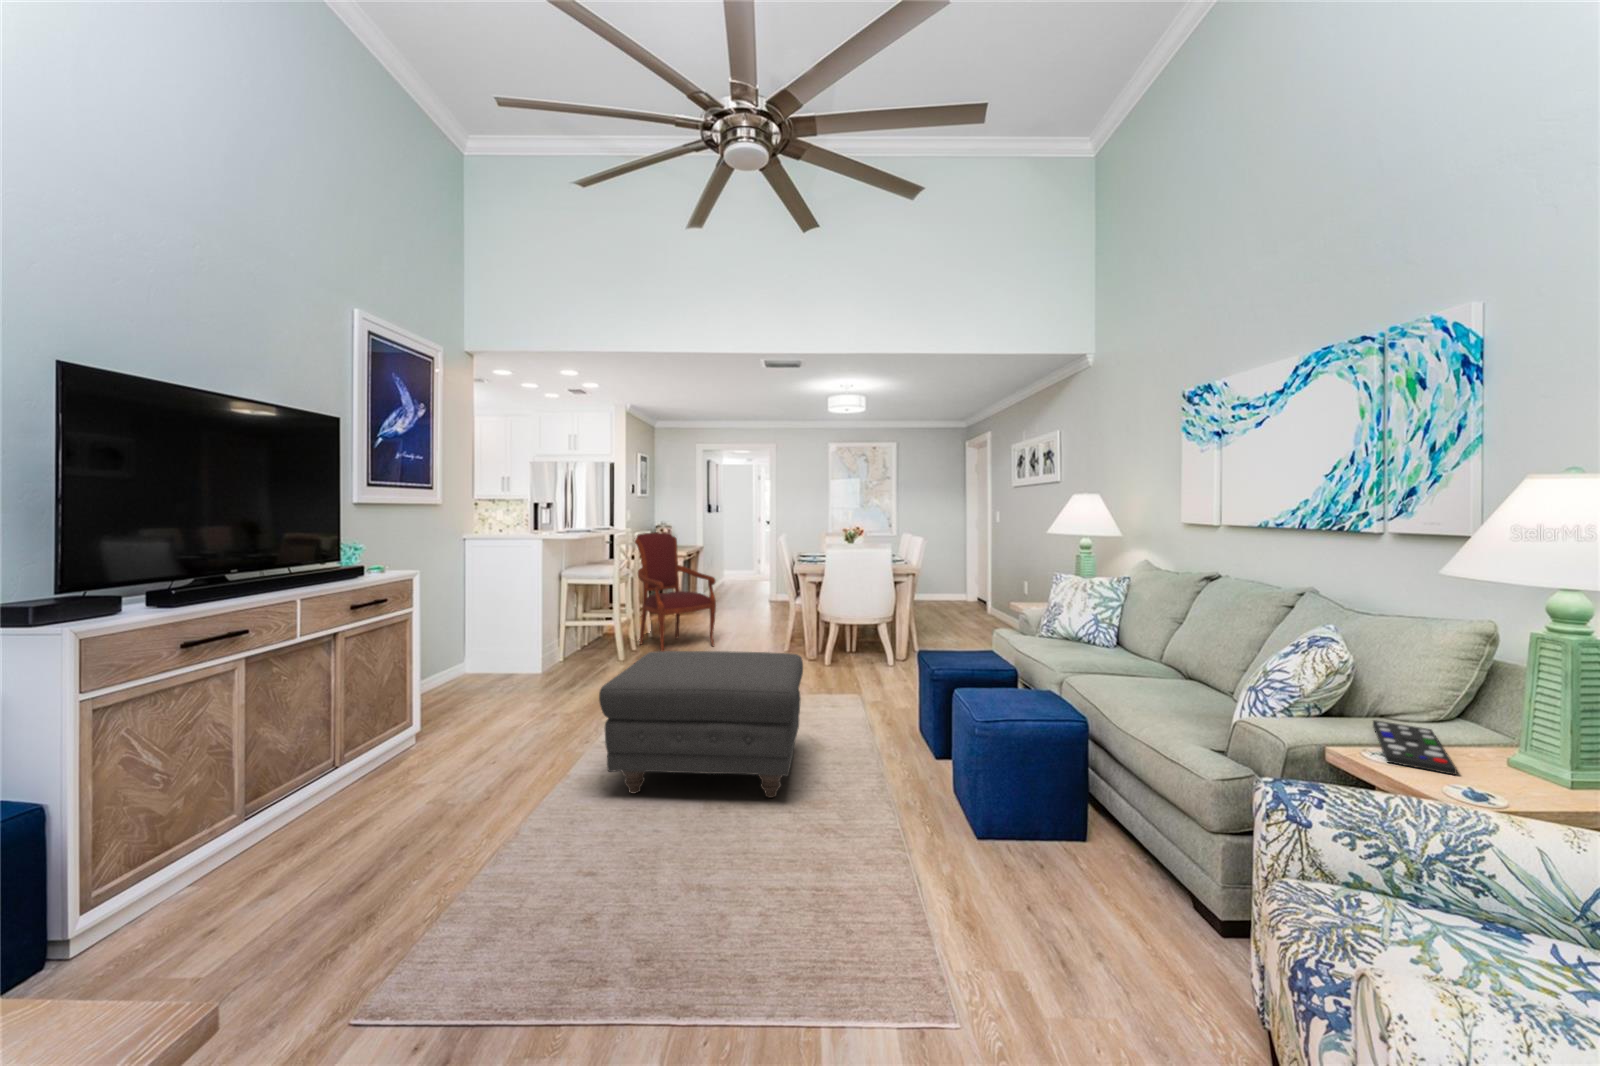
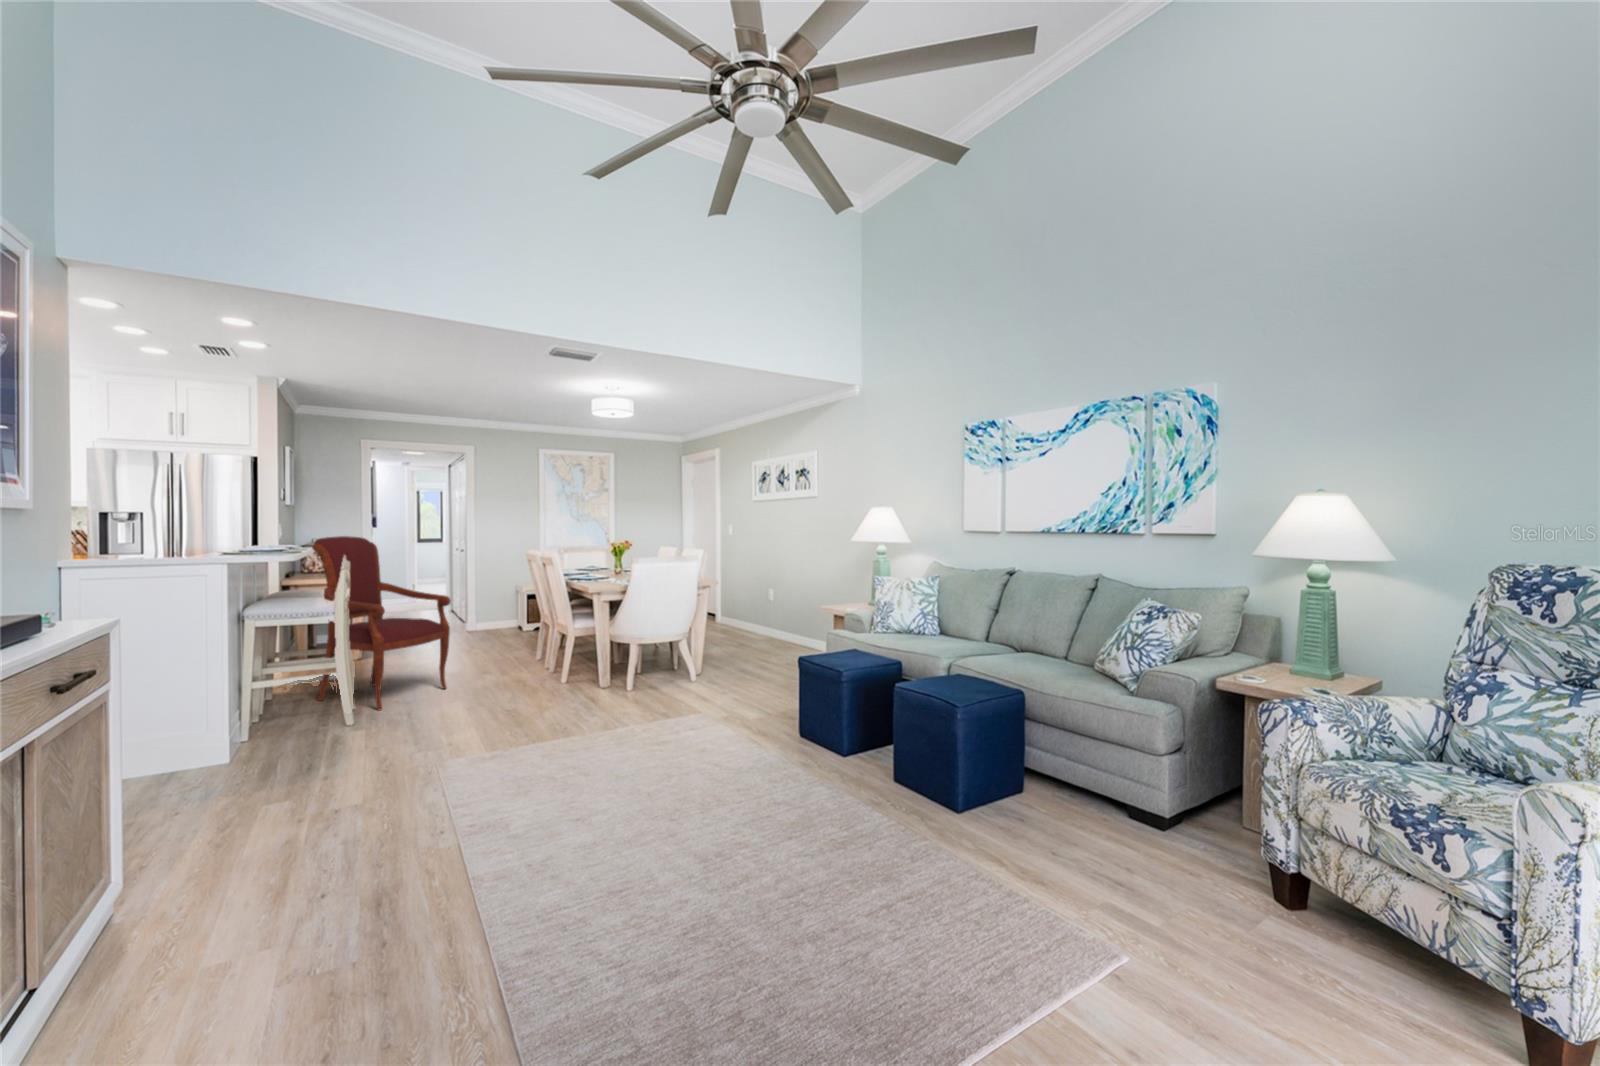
ottoman: present [599,651,803,798] -> none [518,671,784,885]
remote control: present [1373,720,1457,775] -> none [1212,659,1298,683]

